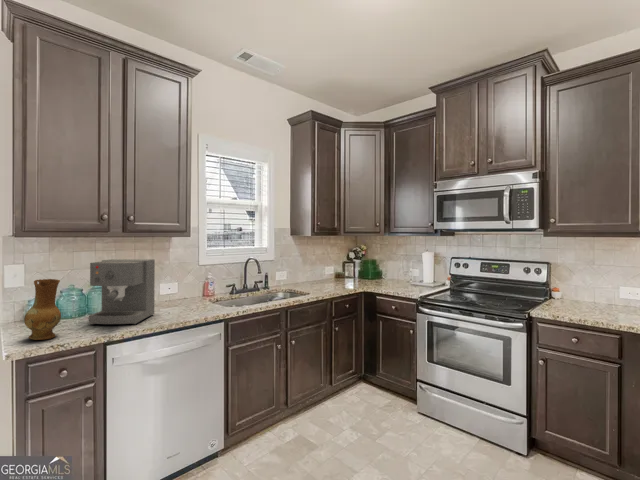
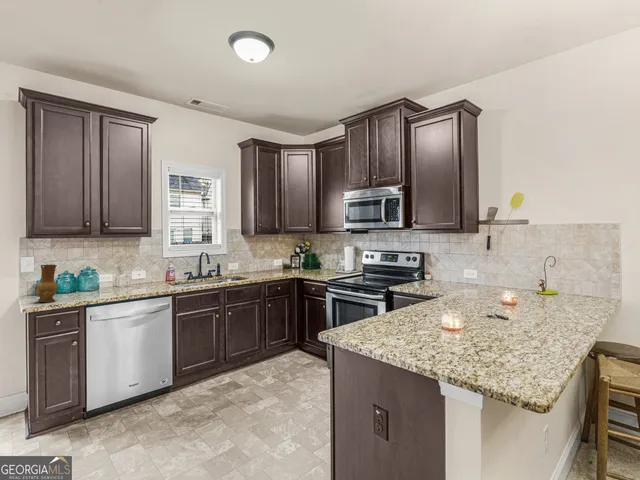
coffee maker: present [89,259,155,325] -> none [77,253,124,296]

